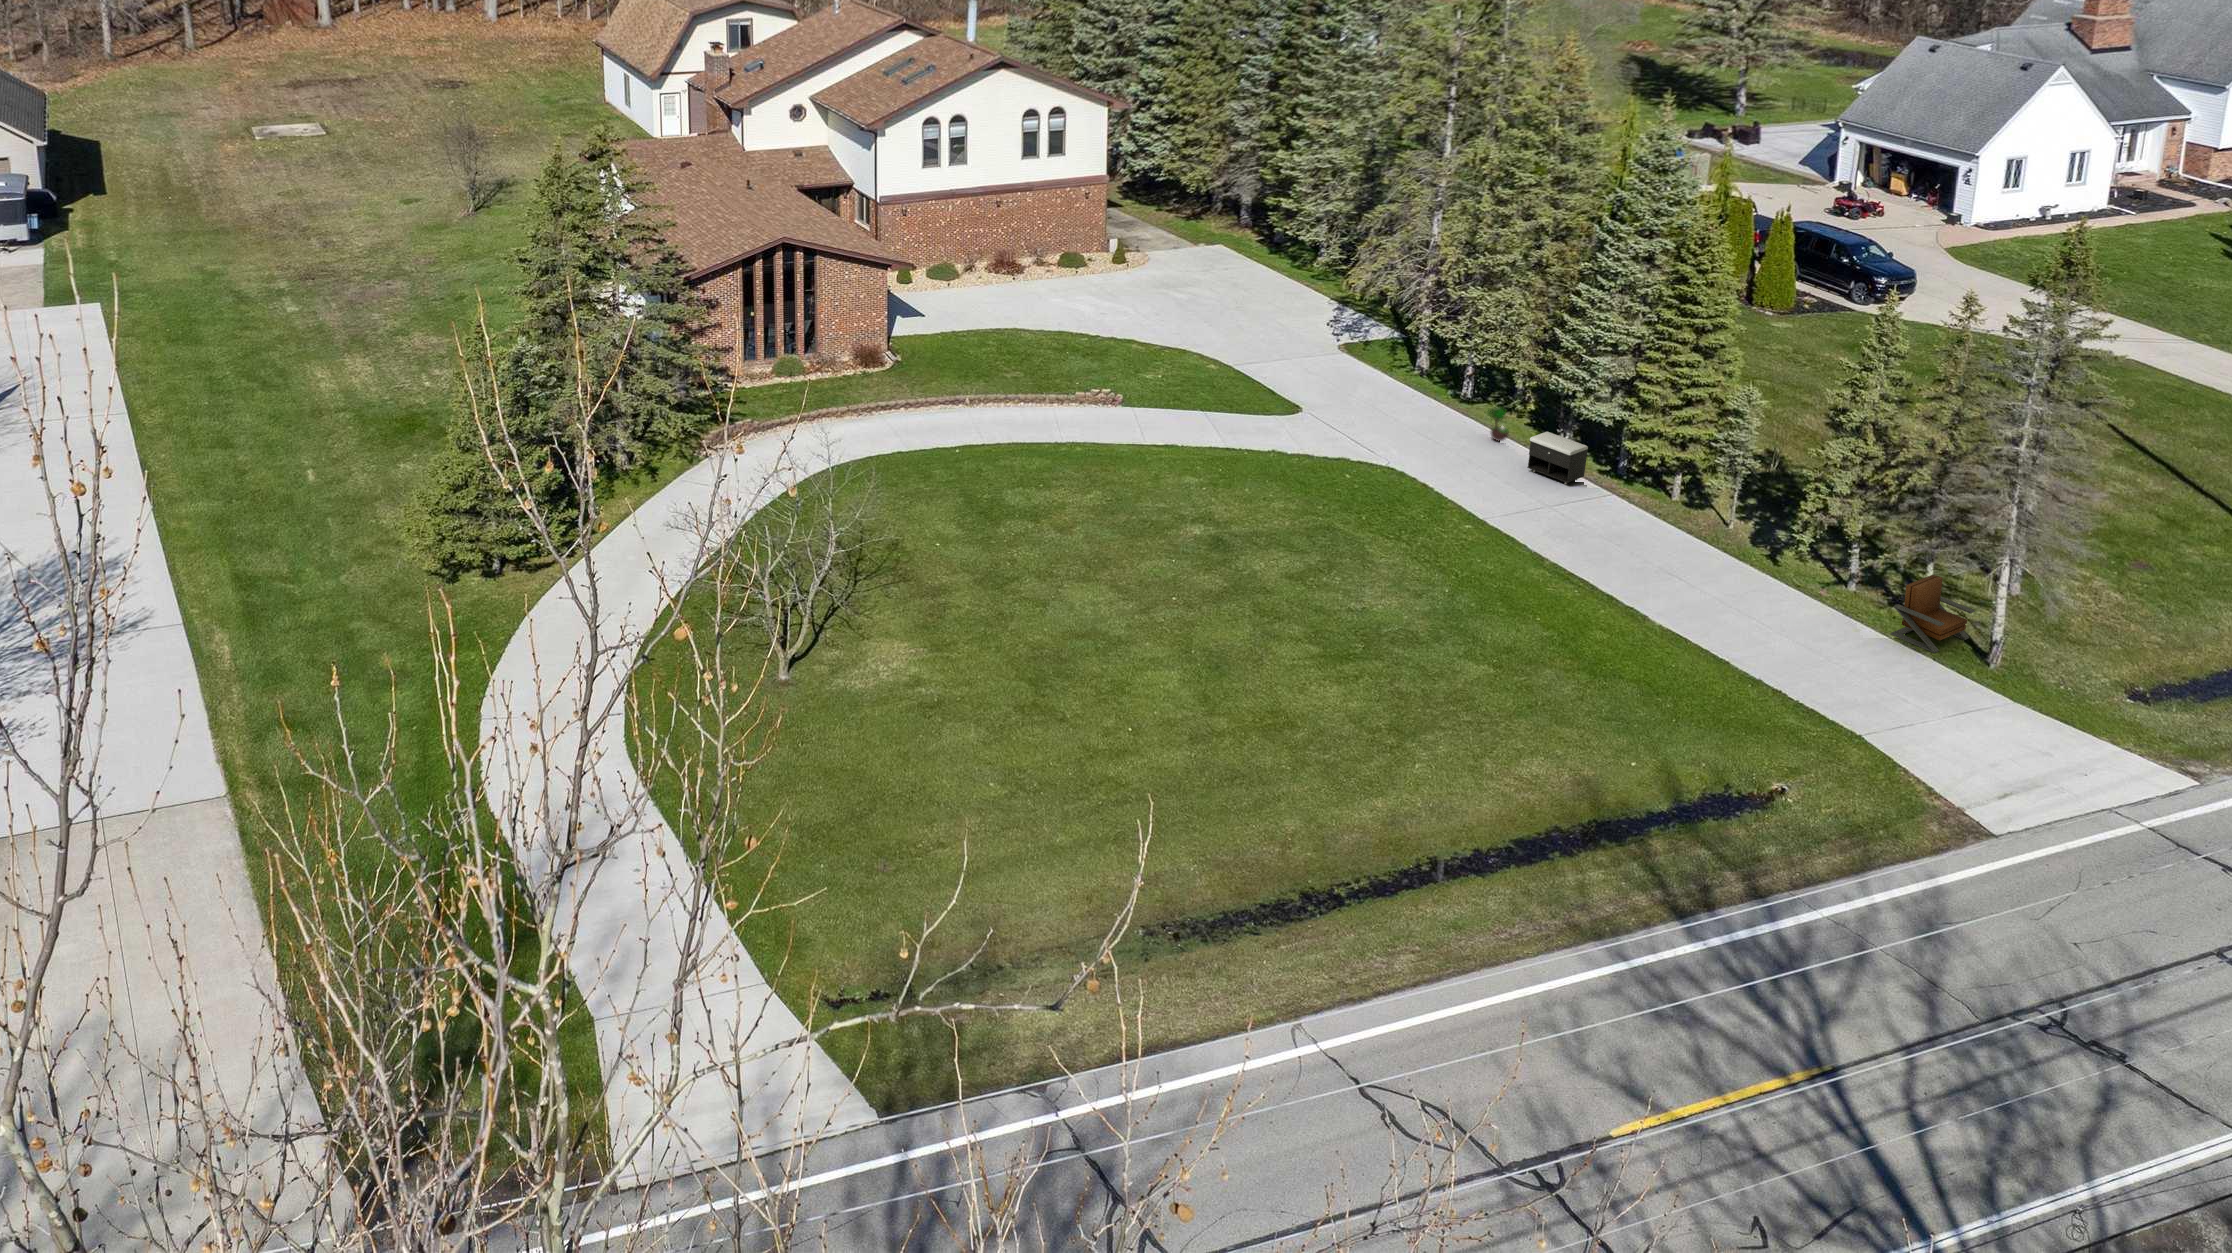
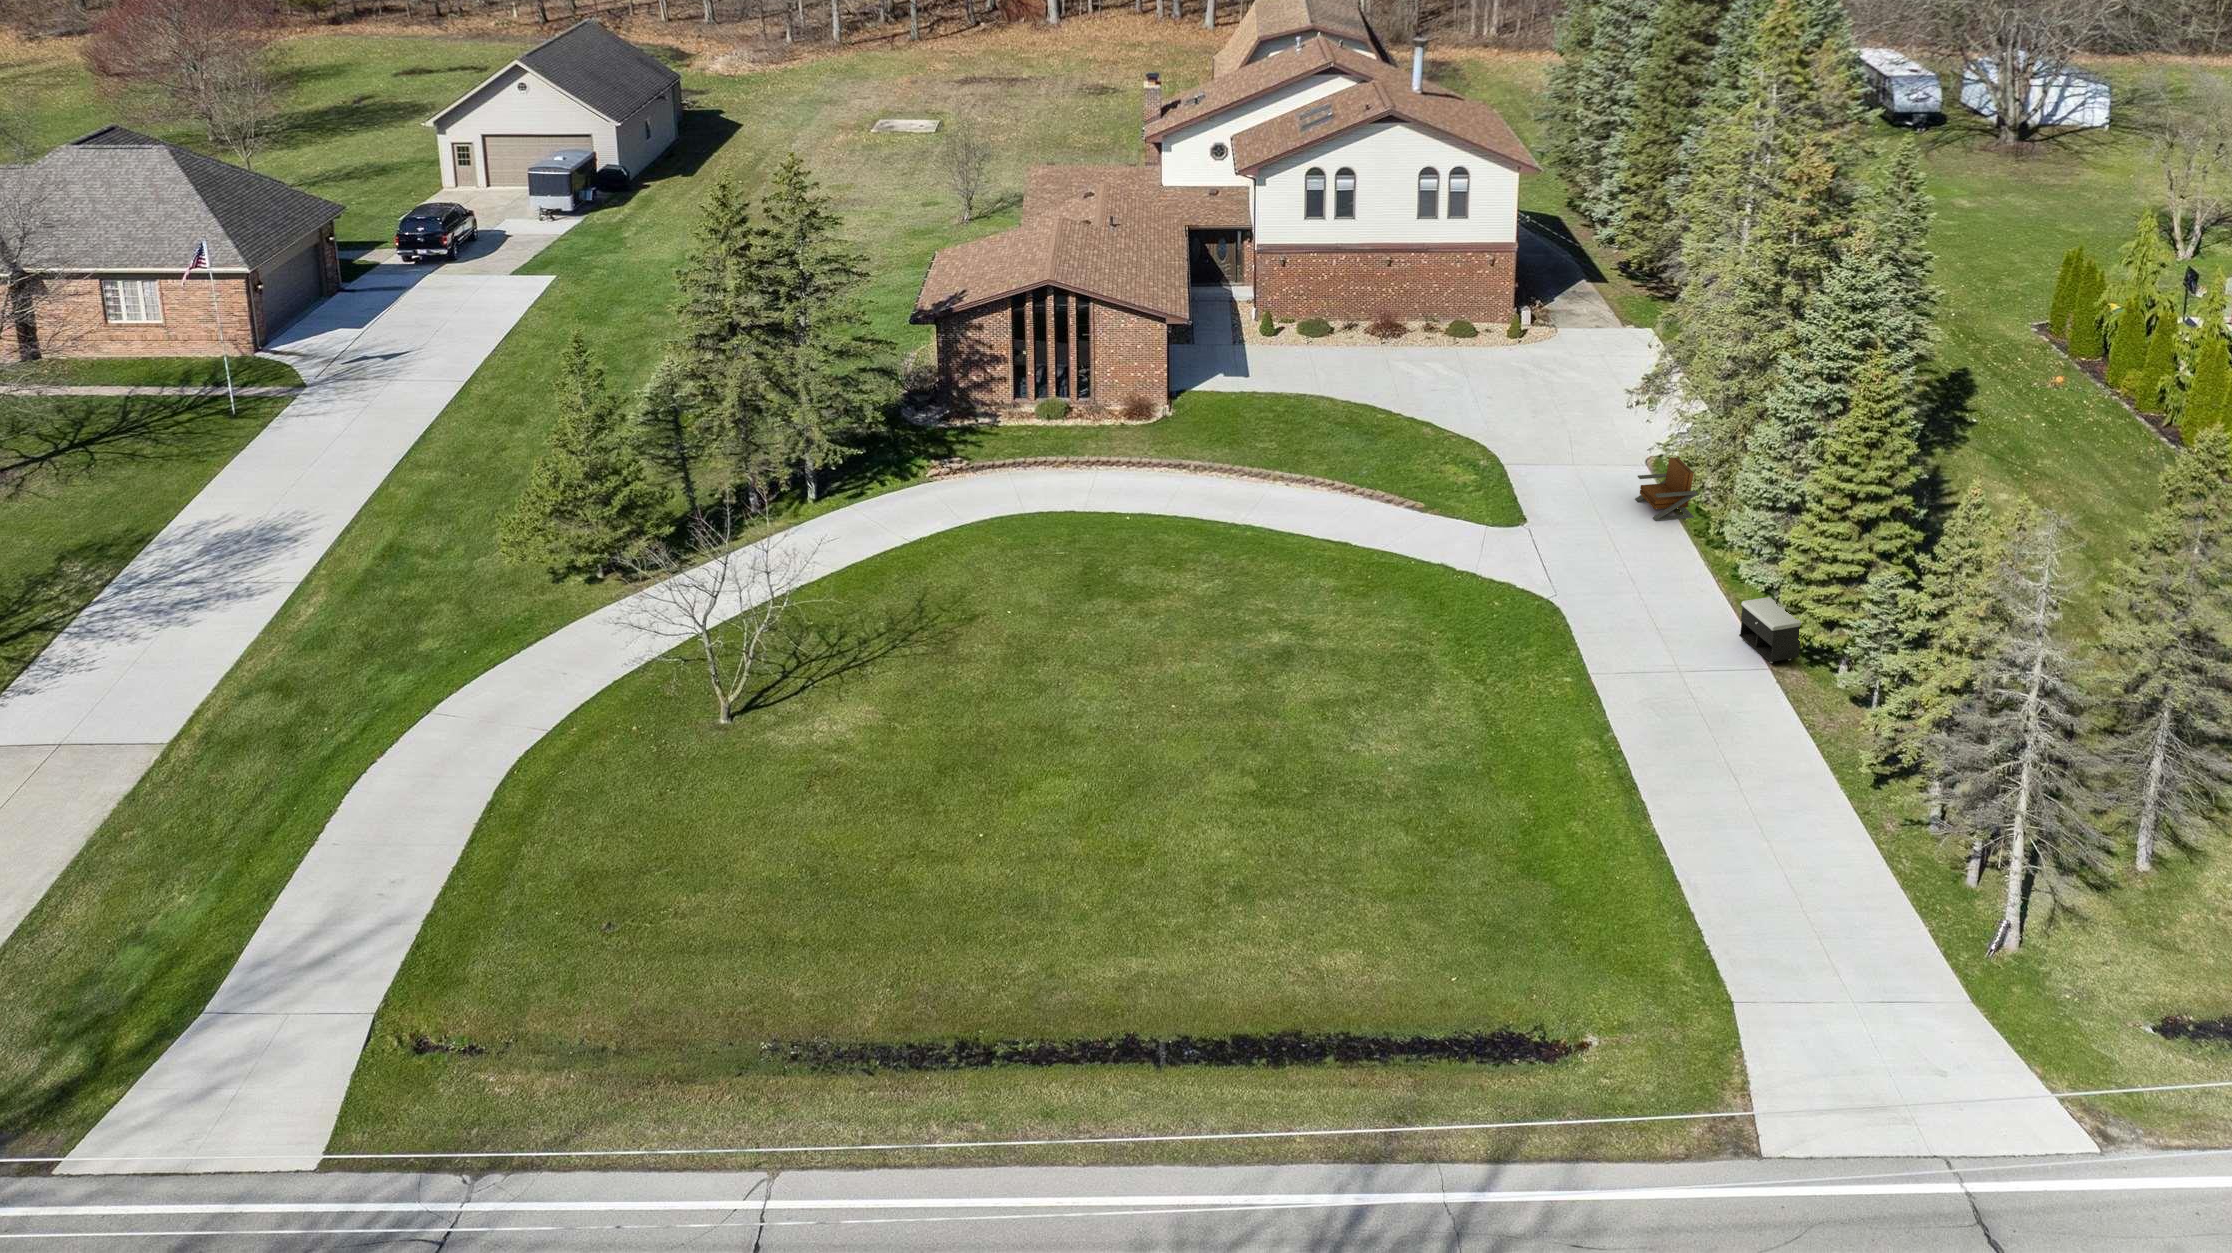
potted tree: present [1487,407,1509,441] -> none [1722,553,1752,598]
lounge chair: present [1891,575,1975,653] -> present [1635,458,1698,521]

